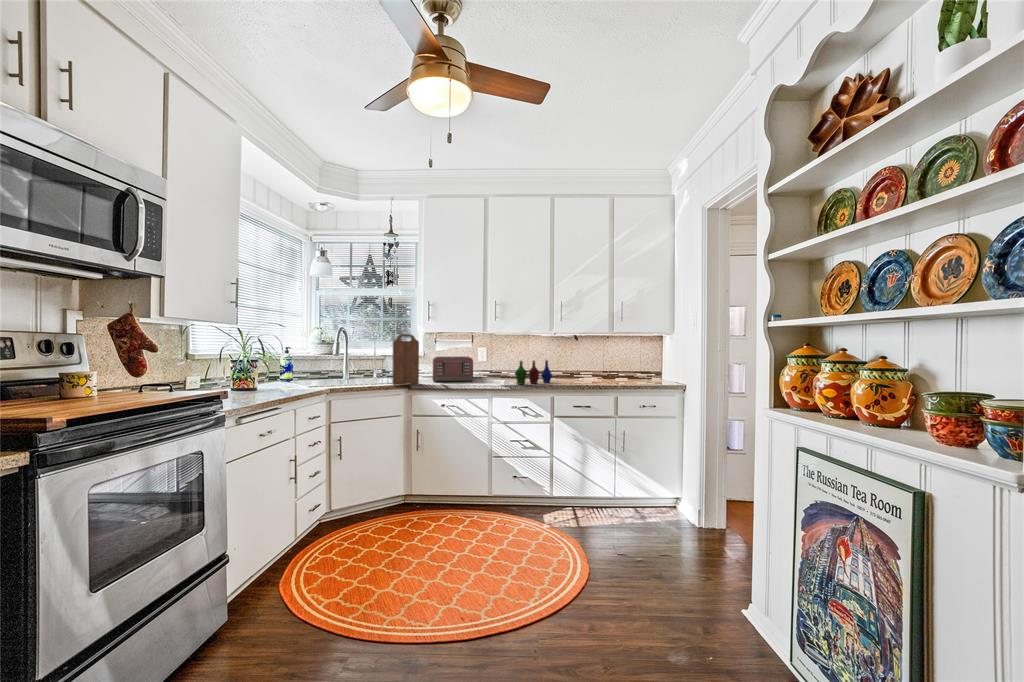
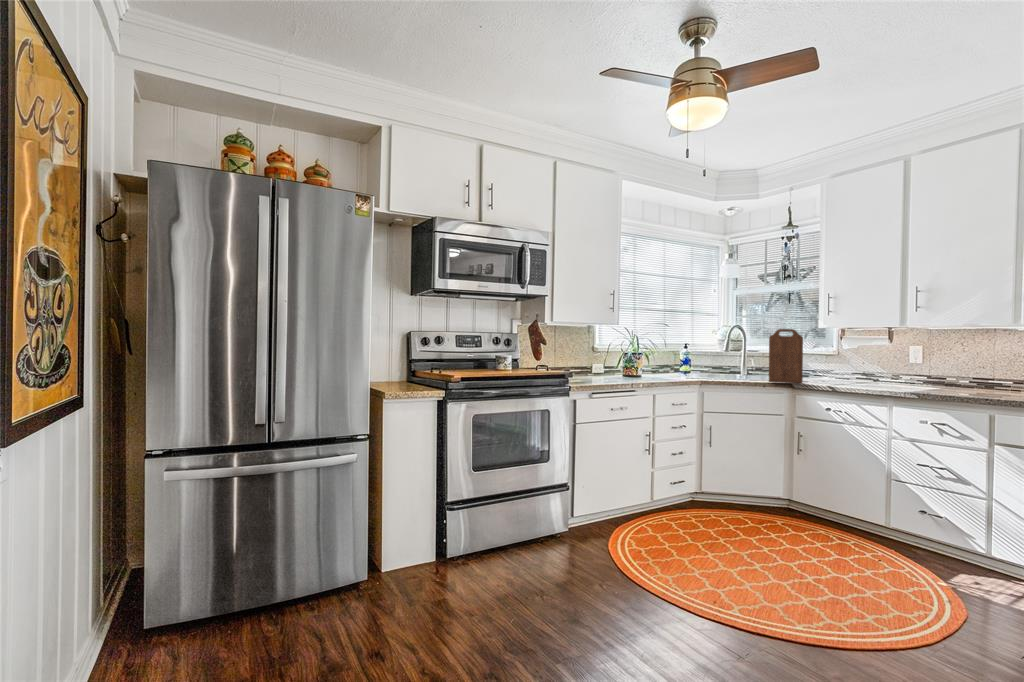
toaster: present [433,357,474,381] -> none [822,355,888,385]
bottle: present [515,360,552,384] -> none [928,362,1001,395]

